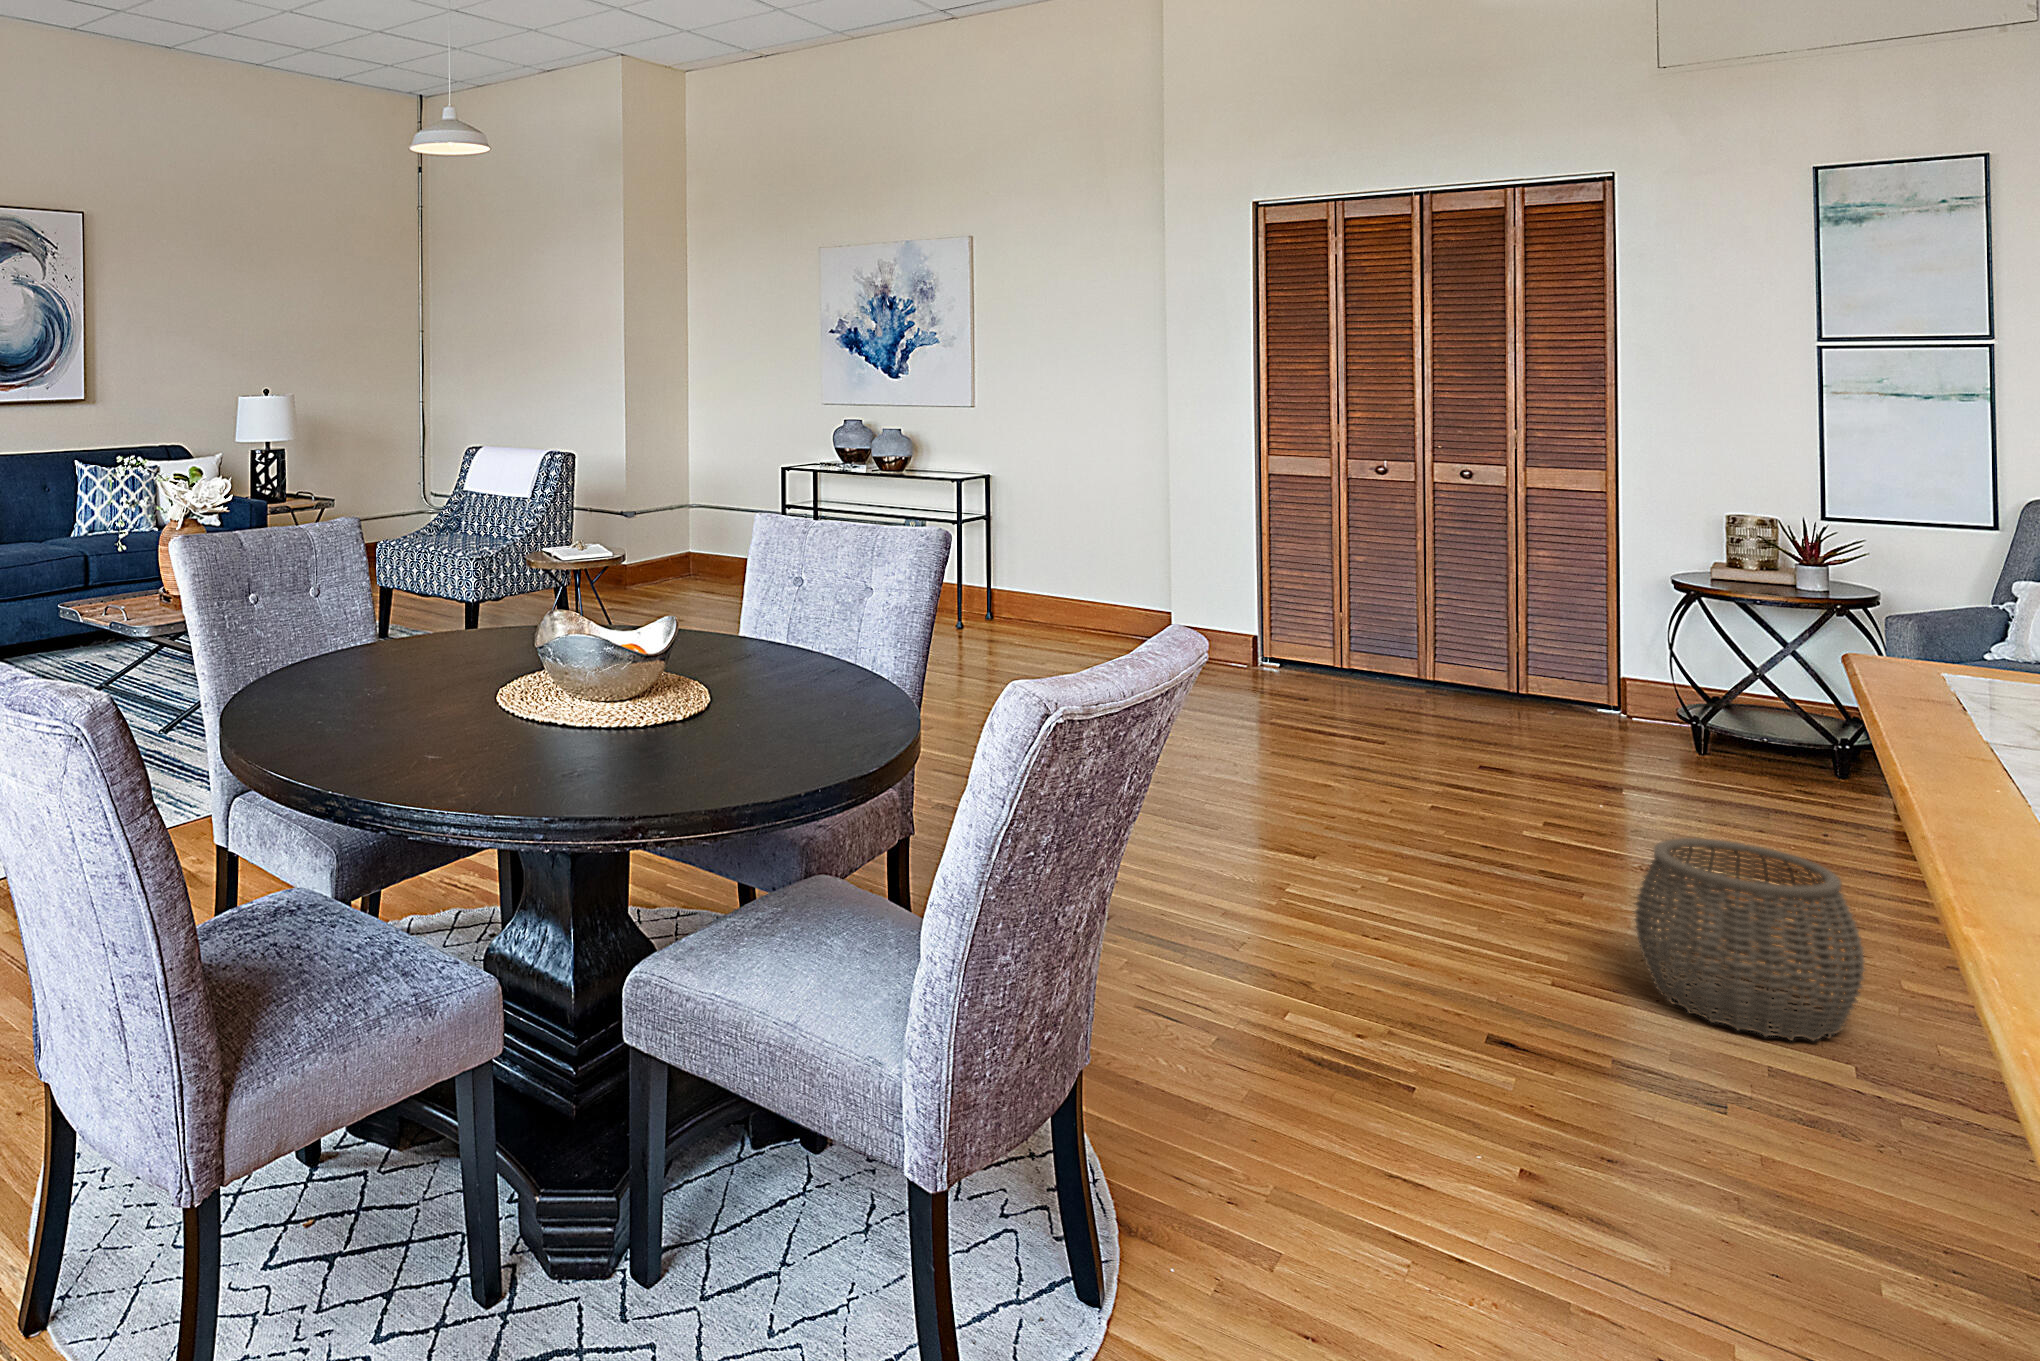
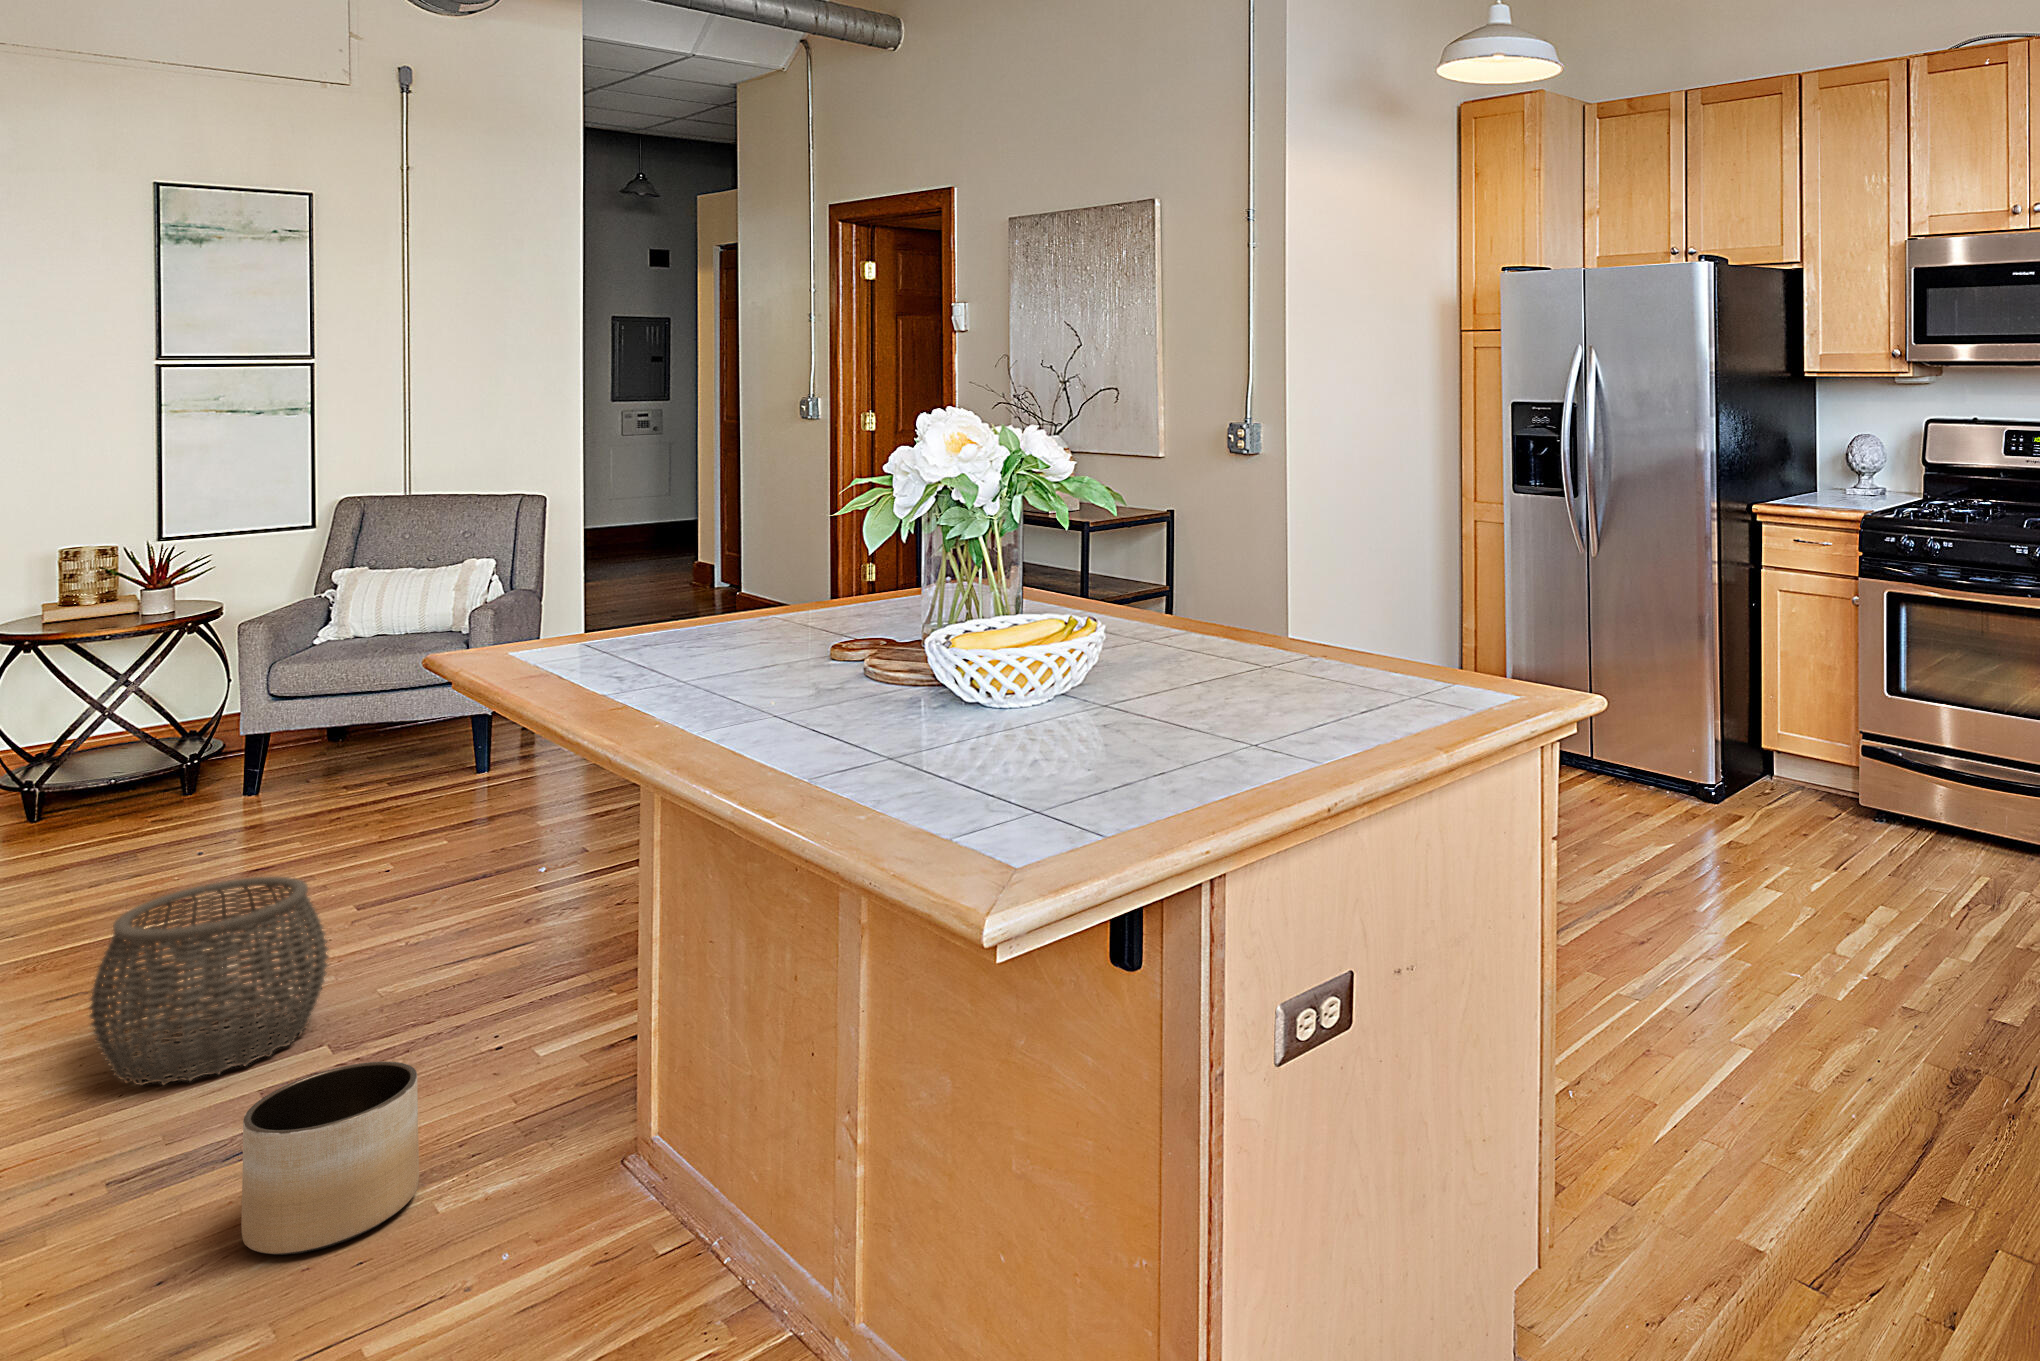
planter: none [1682,1055,1874,1258] -> present [241,1062,419,1255]

